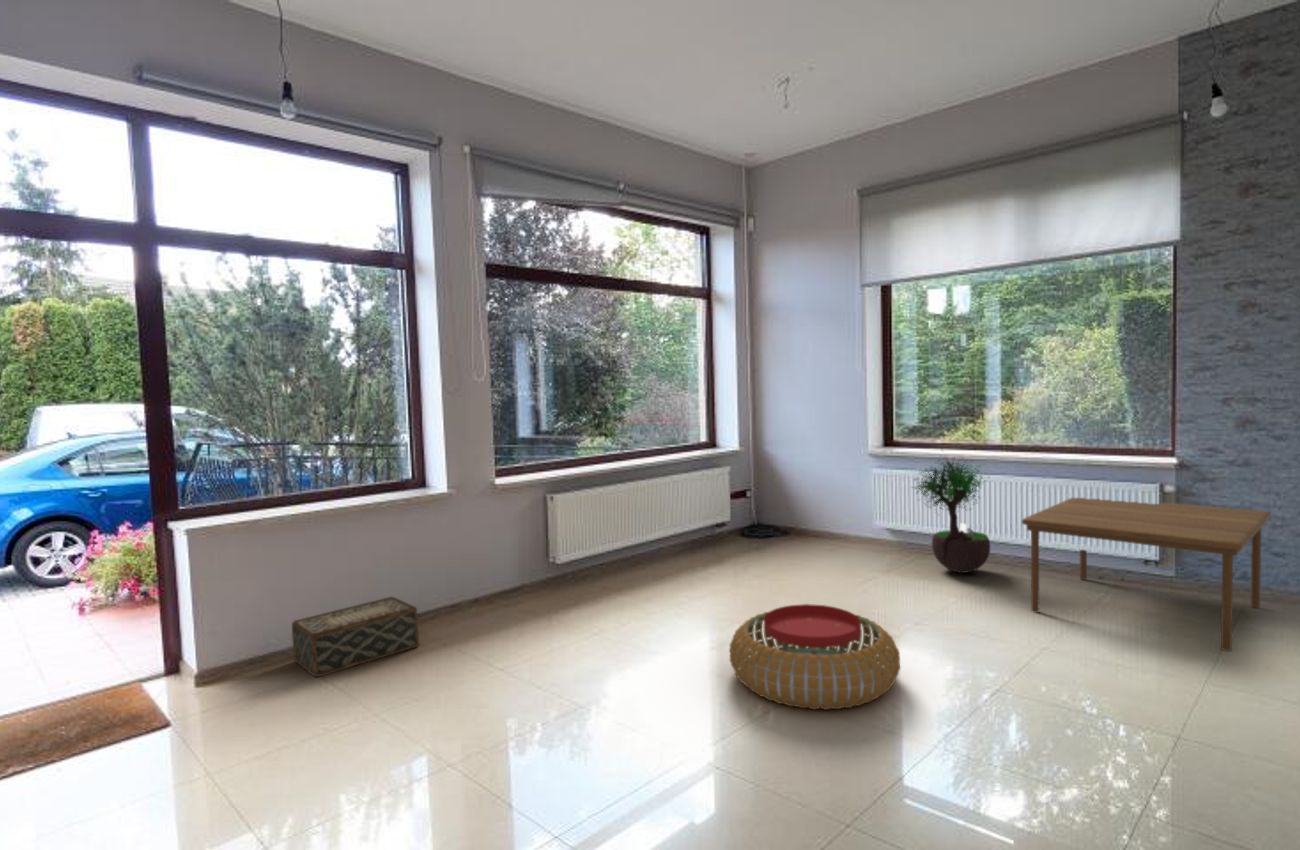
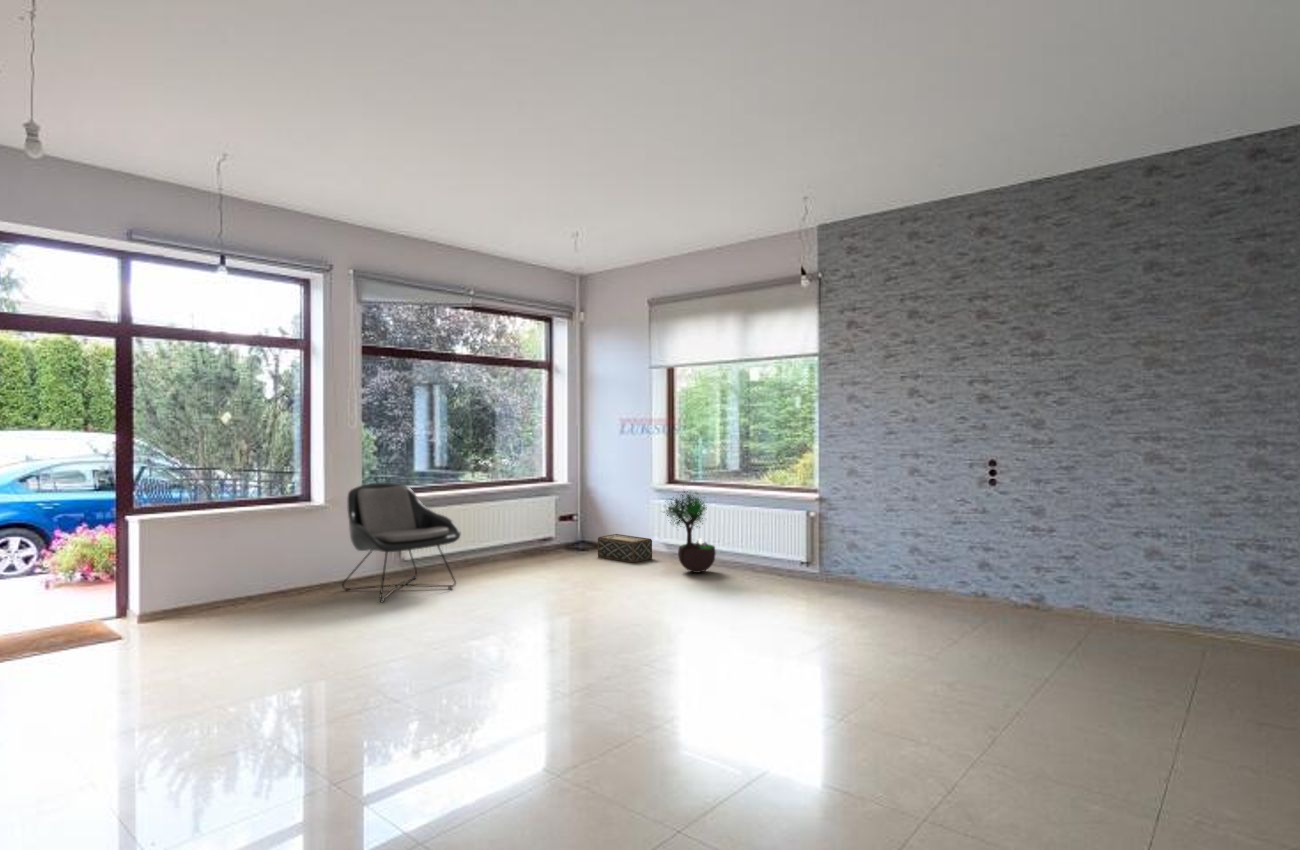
lounge chair: none [478,457,642,638] -> present [342,482,460,603]
coffee table: present [1022,498,1271,651] -> none [708,519,863,611]
woven basket: present [292,597,419,677] -> present [598,534,652,563]
pouf: present [730,604,900,710] -> none [487,577,591,633]

